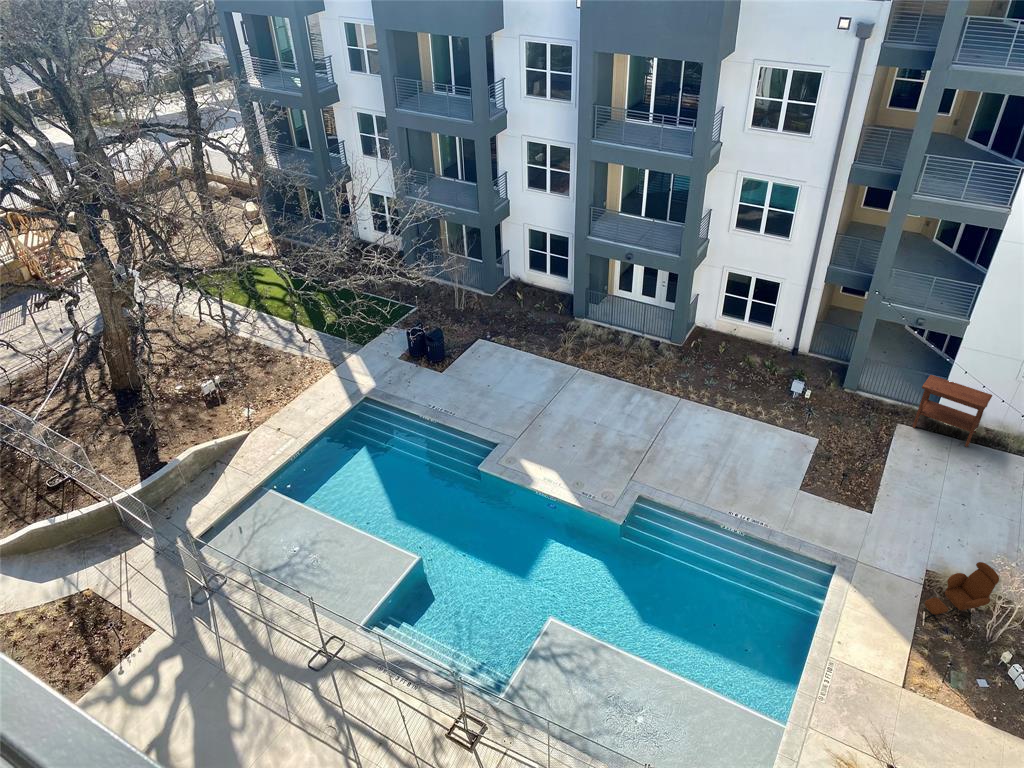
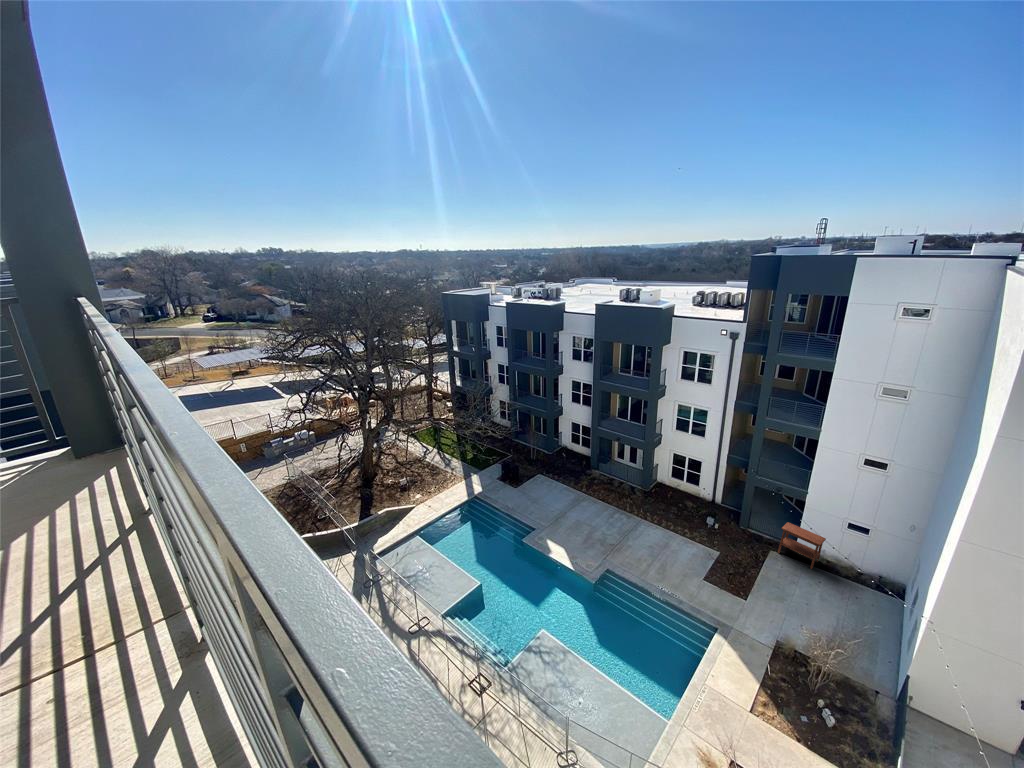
lounge chair: present [922,562,999,626] -> none [769,638,819,678]

